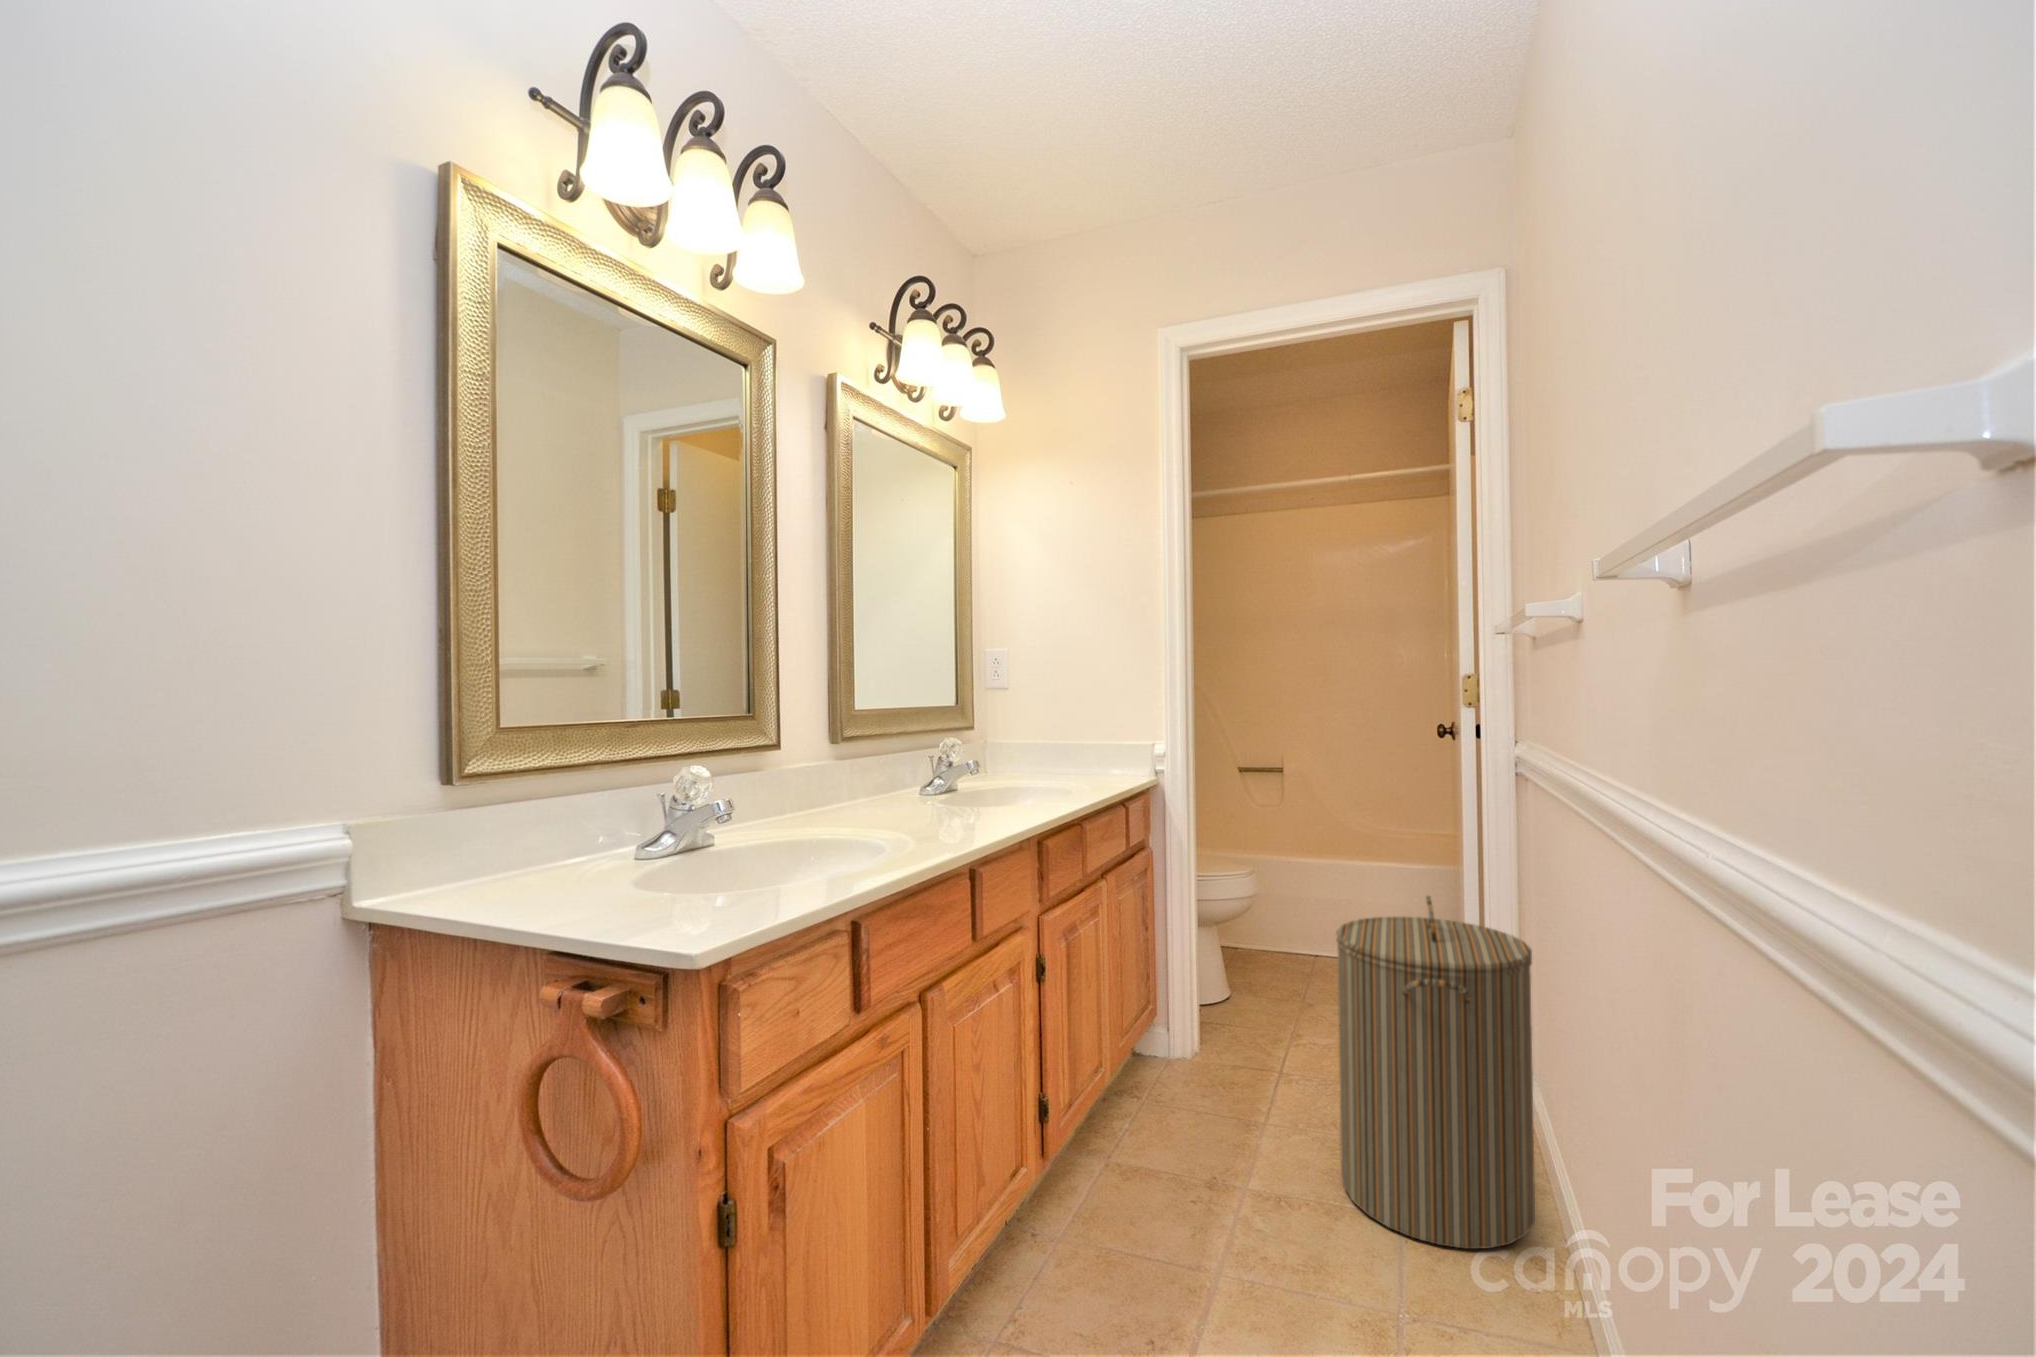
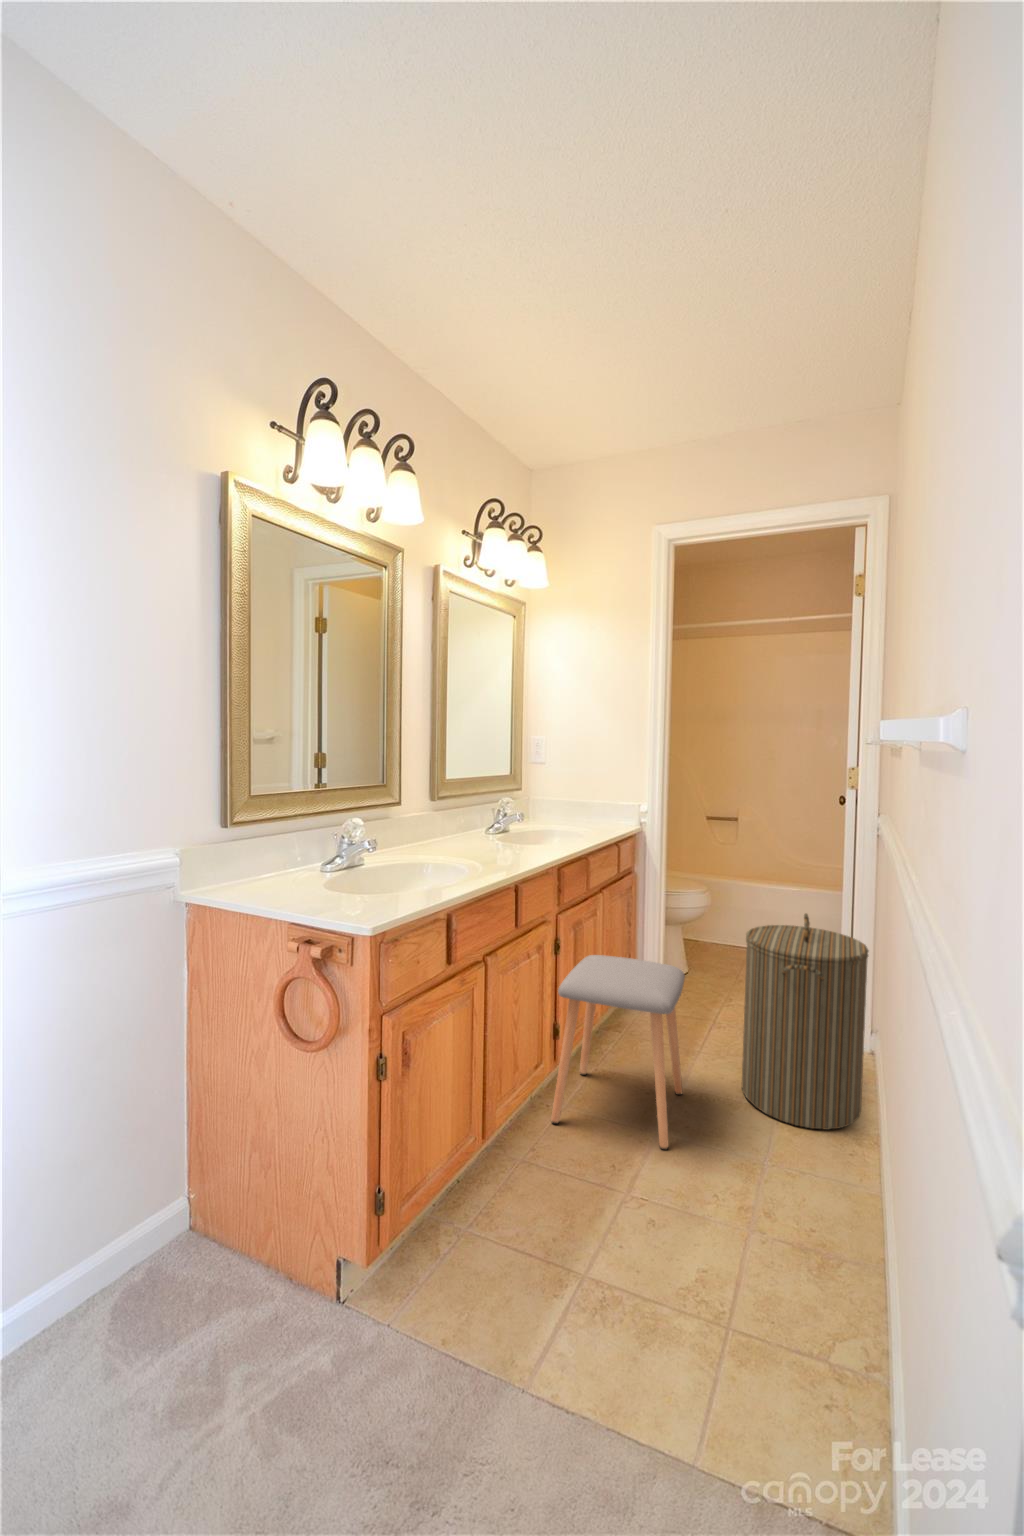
stool: none [1042,979,1250,1307] -> present [551,955,685,1150]

